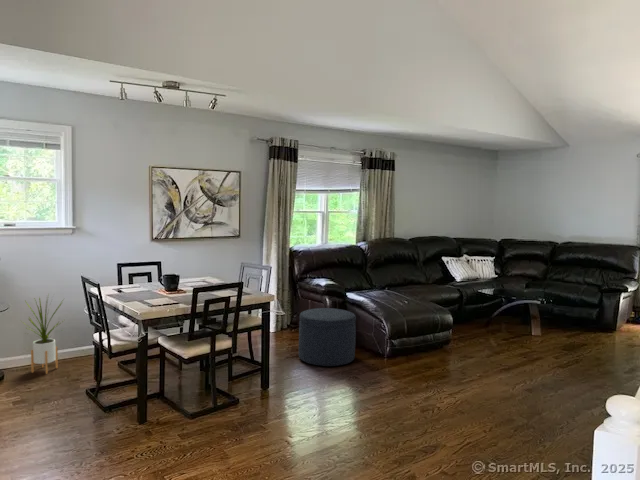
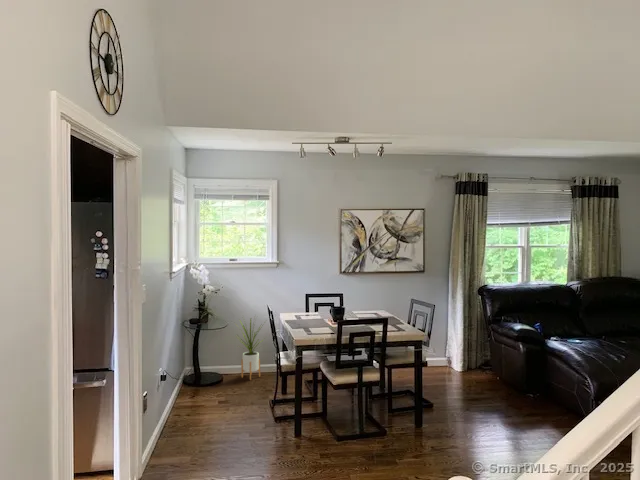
ottoman: present [299,308,356,367] -> none [466,351,531,417]

